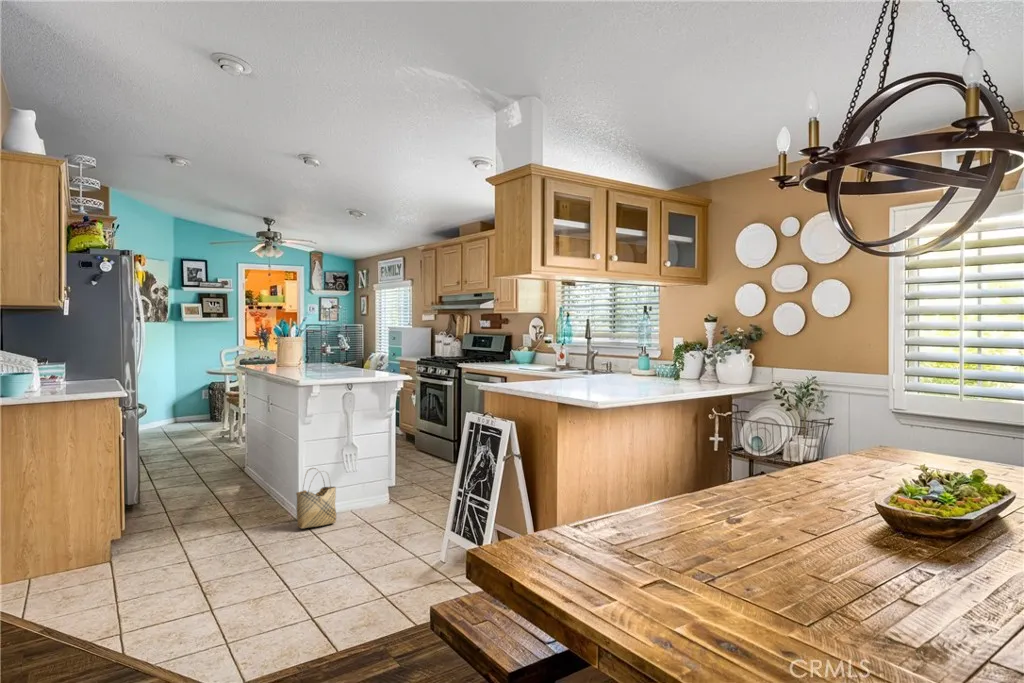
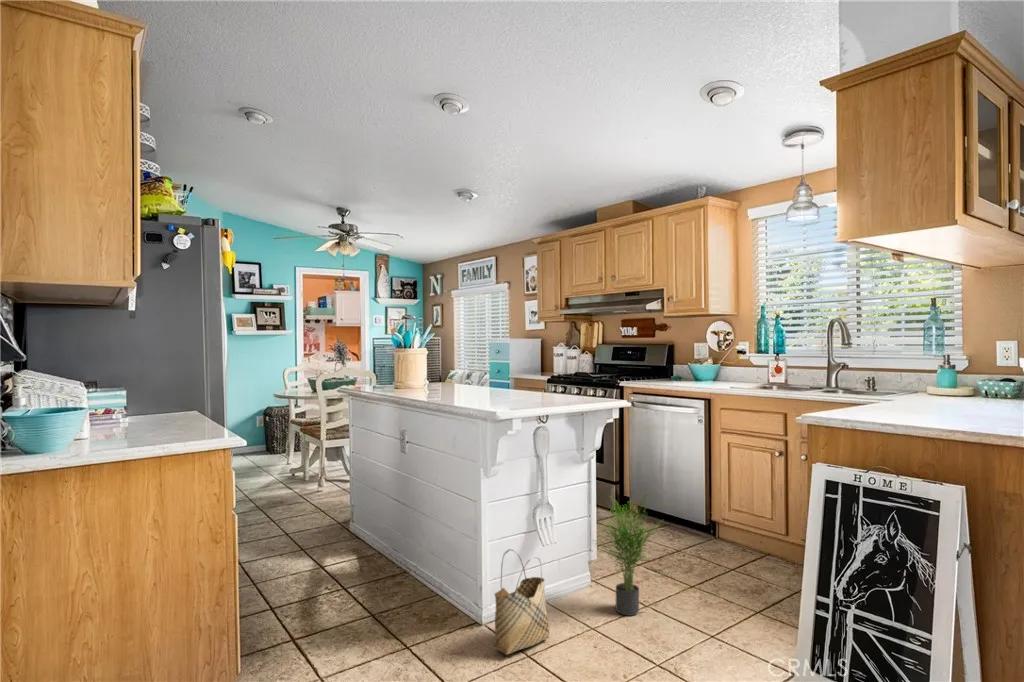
potted plant: none [370,436,426,514] -> present [602,504,653,616]

